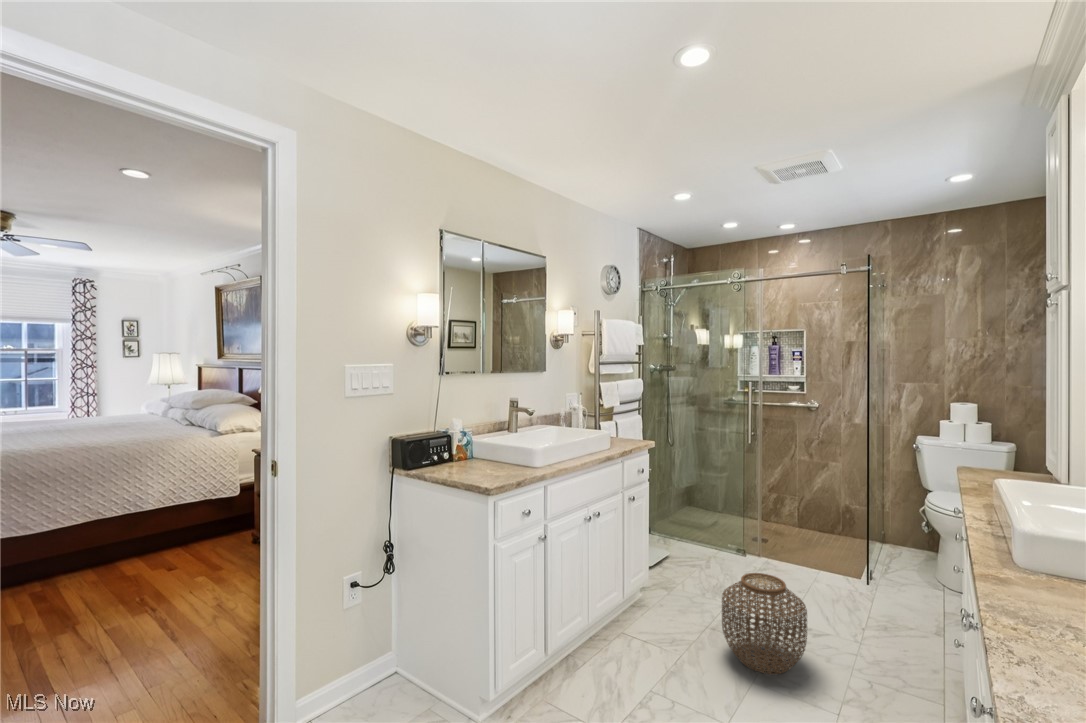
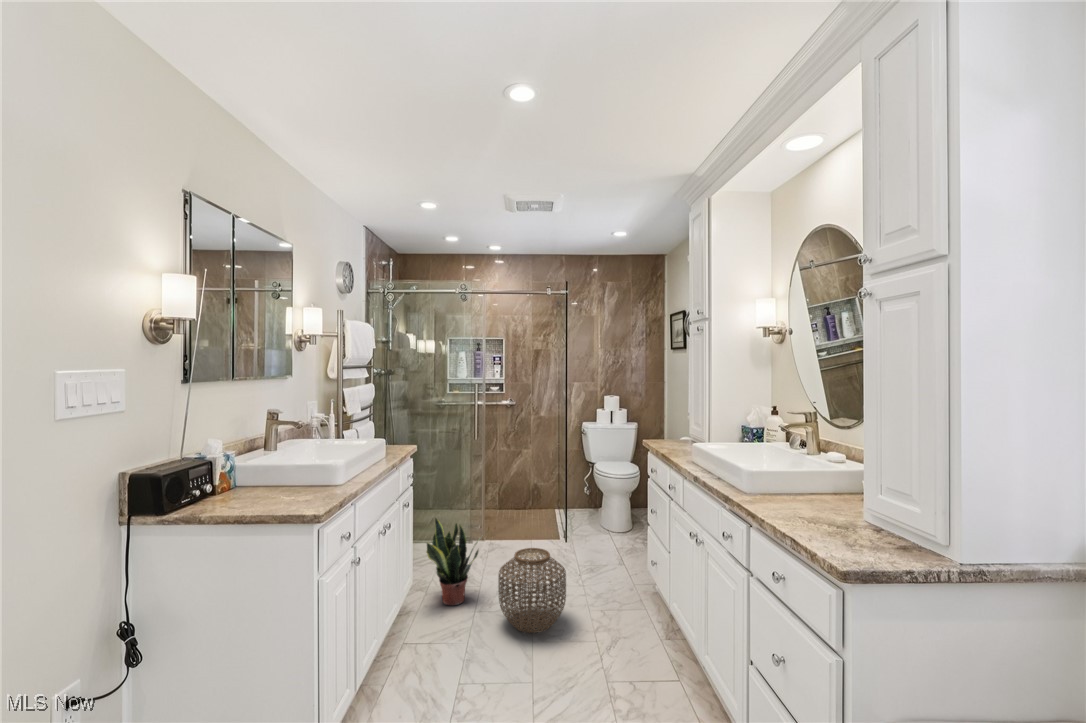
potted plant: none [657,517,725,614] -> present [426,518,479,605]

